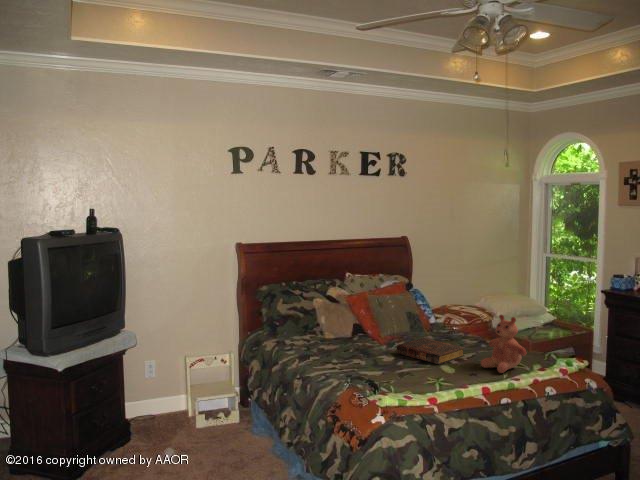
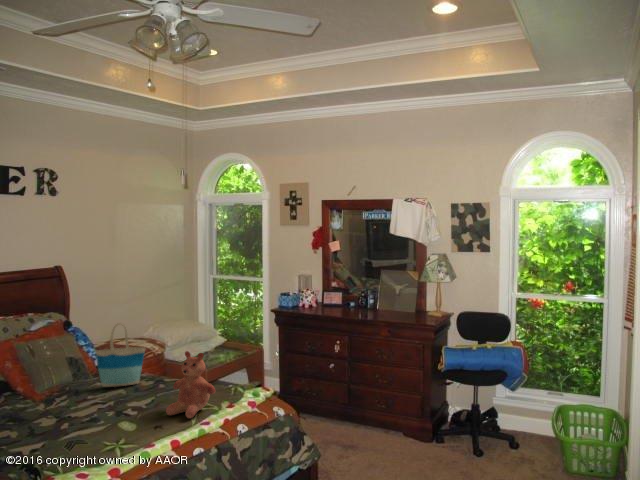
tote bag: none [429,287,469,340] -> present [96,323,145,387]
book: present [397,338,465,365] -> none [57,390,145,422]

